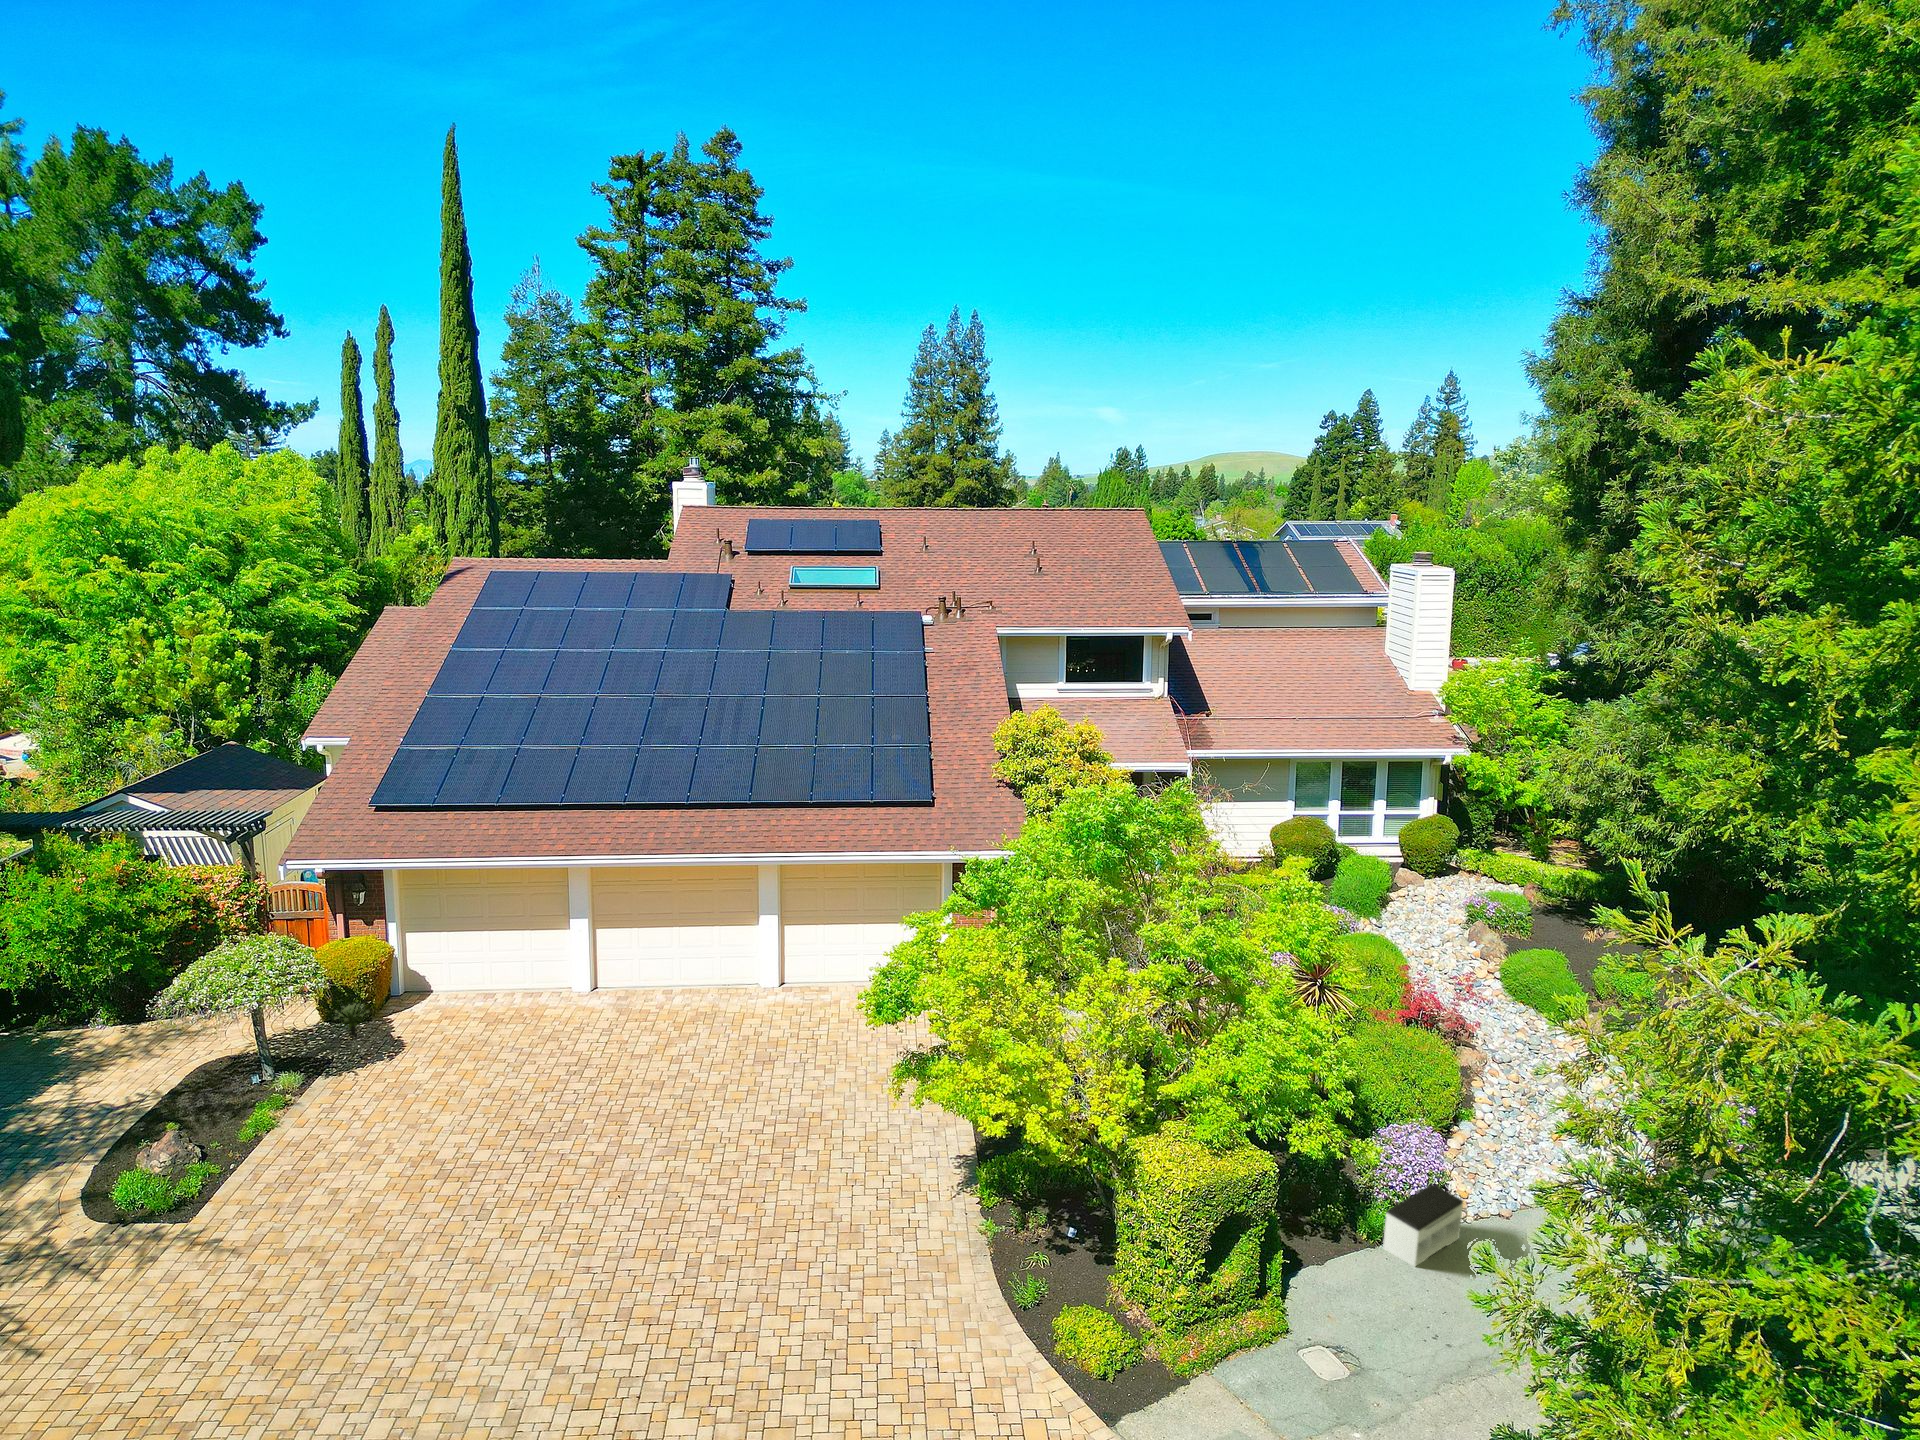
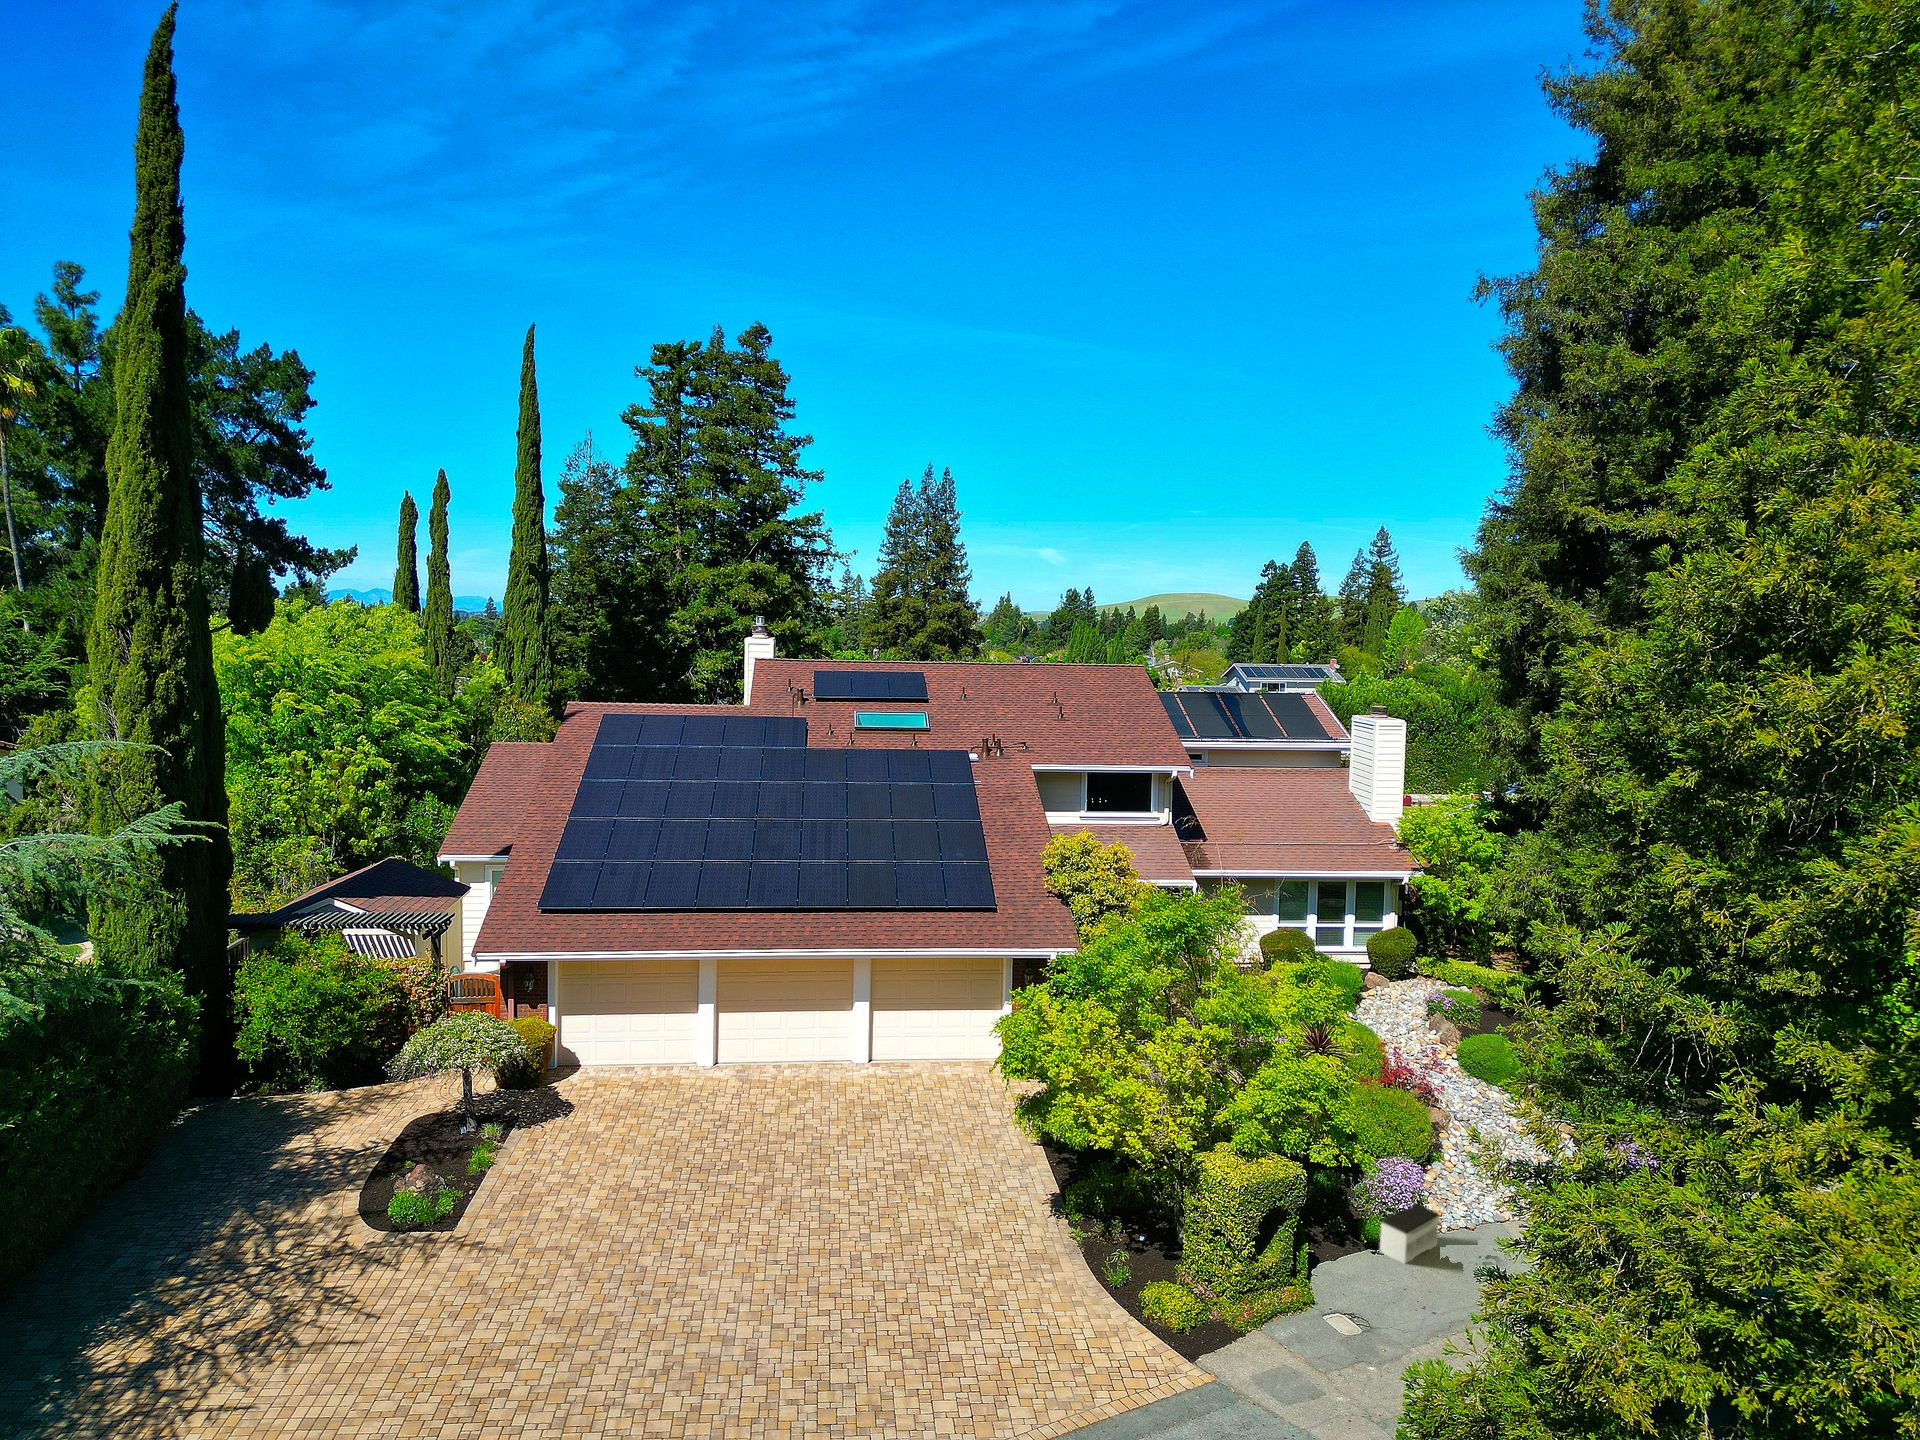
potted plant: present [336,1004,368,1037] -> none [518,1072,545,1100]

